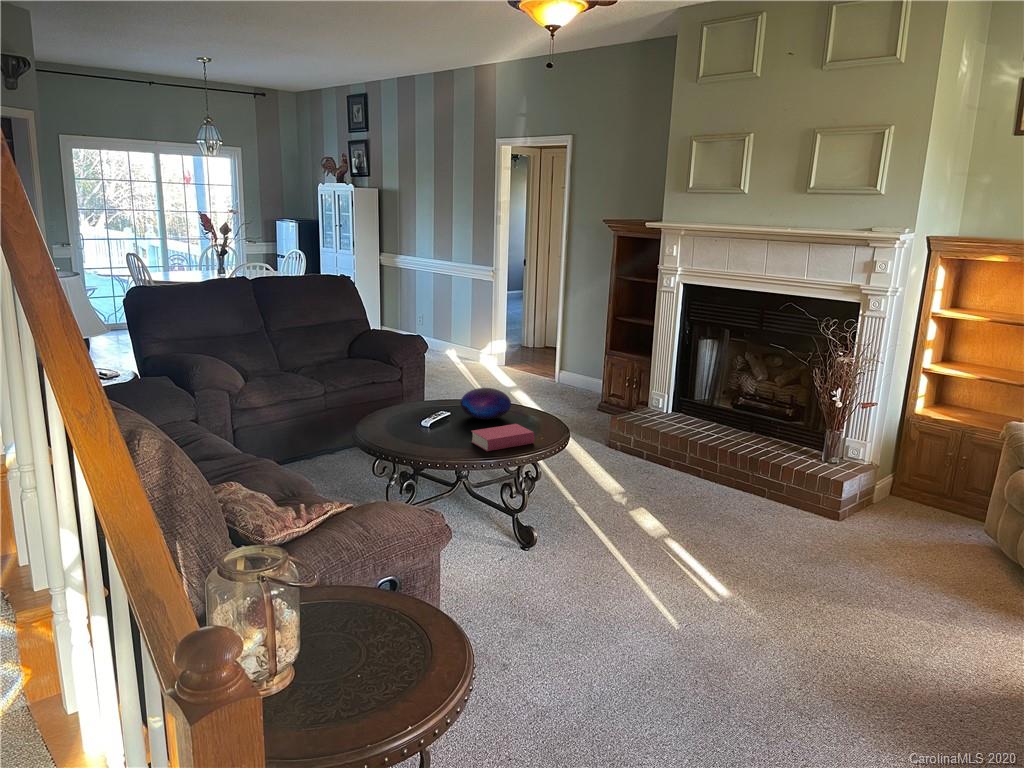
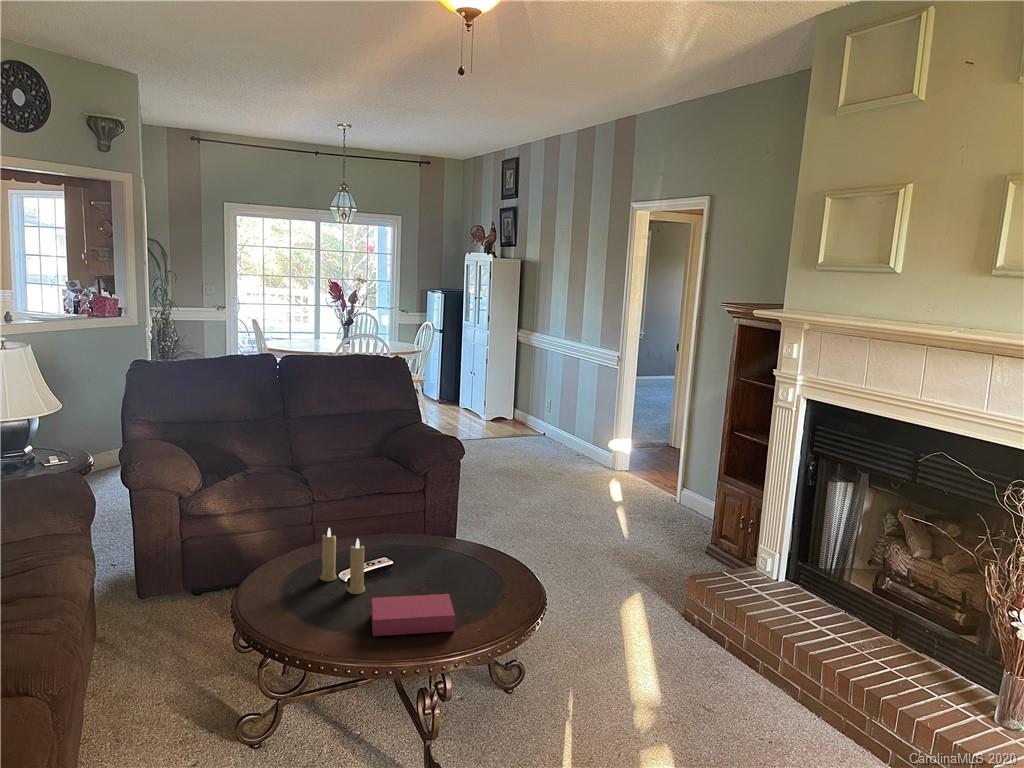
decorative orb: present [460,388,511,419] -> none [404,528,475,575]
candle: none [410,390,451,435] -> present [319,528,365,594]

